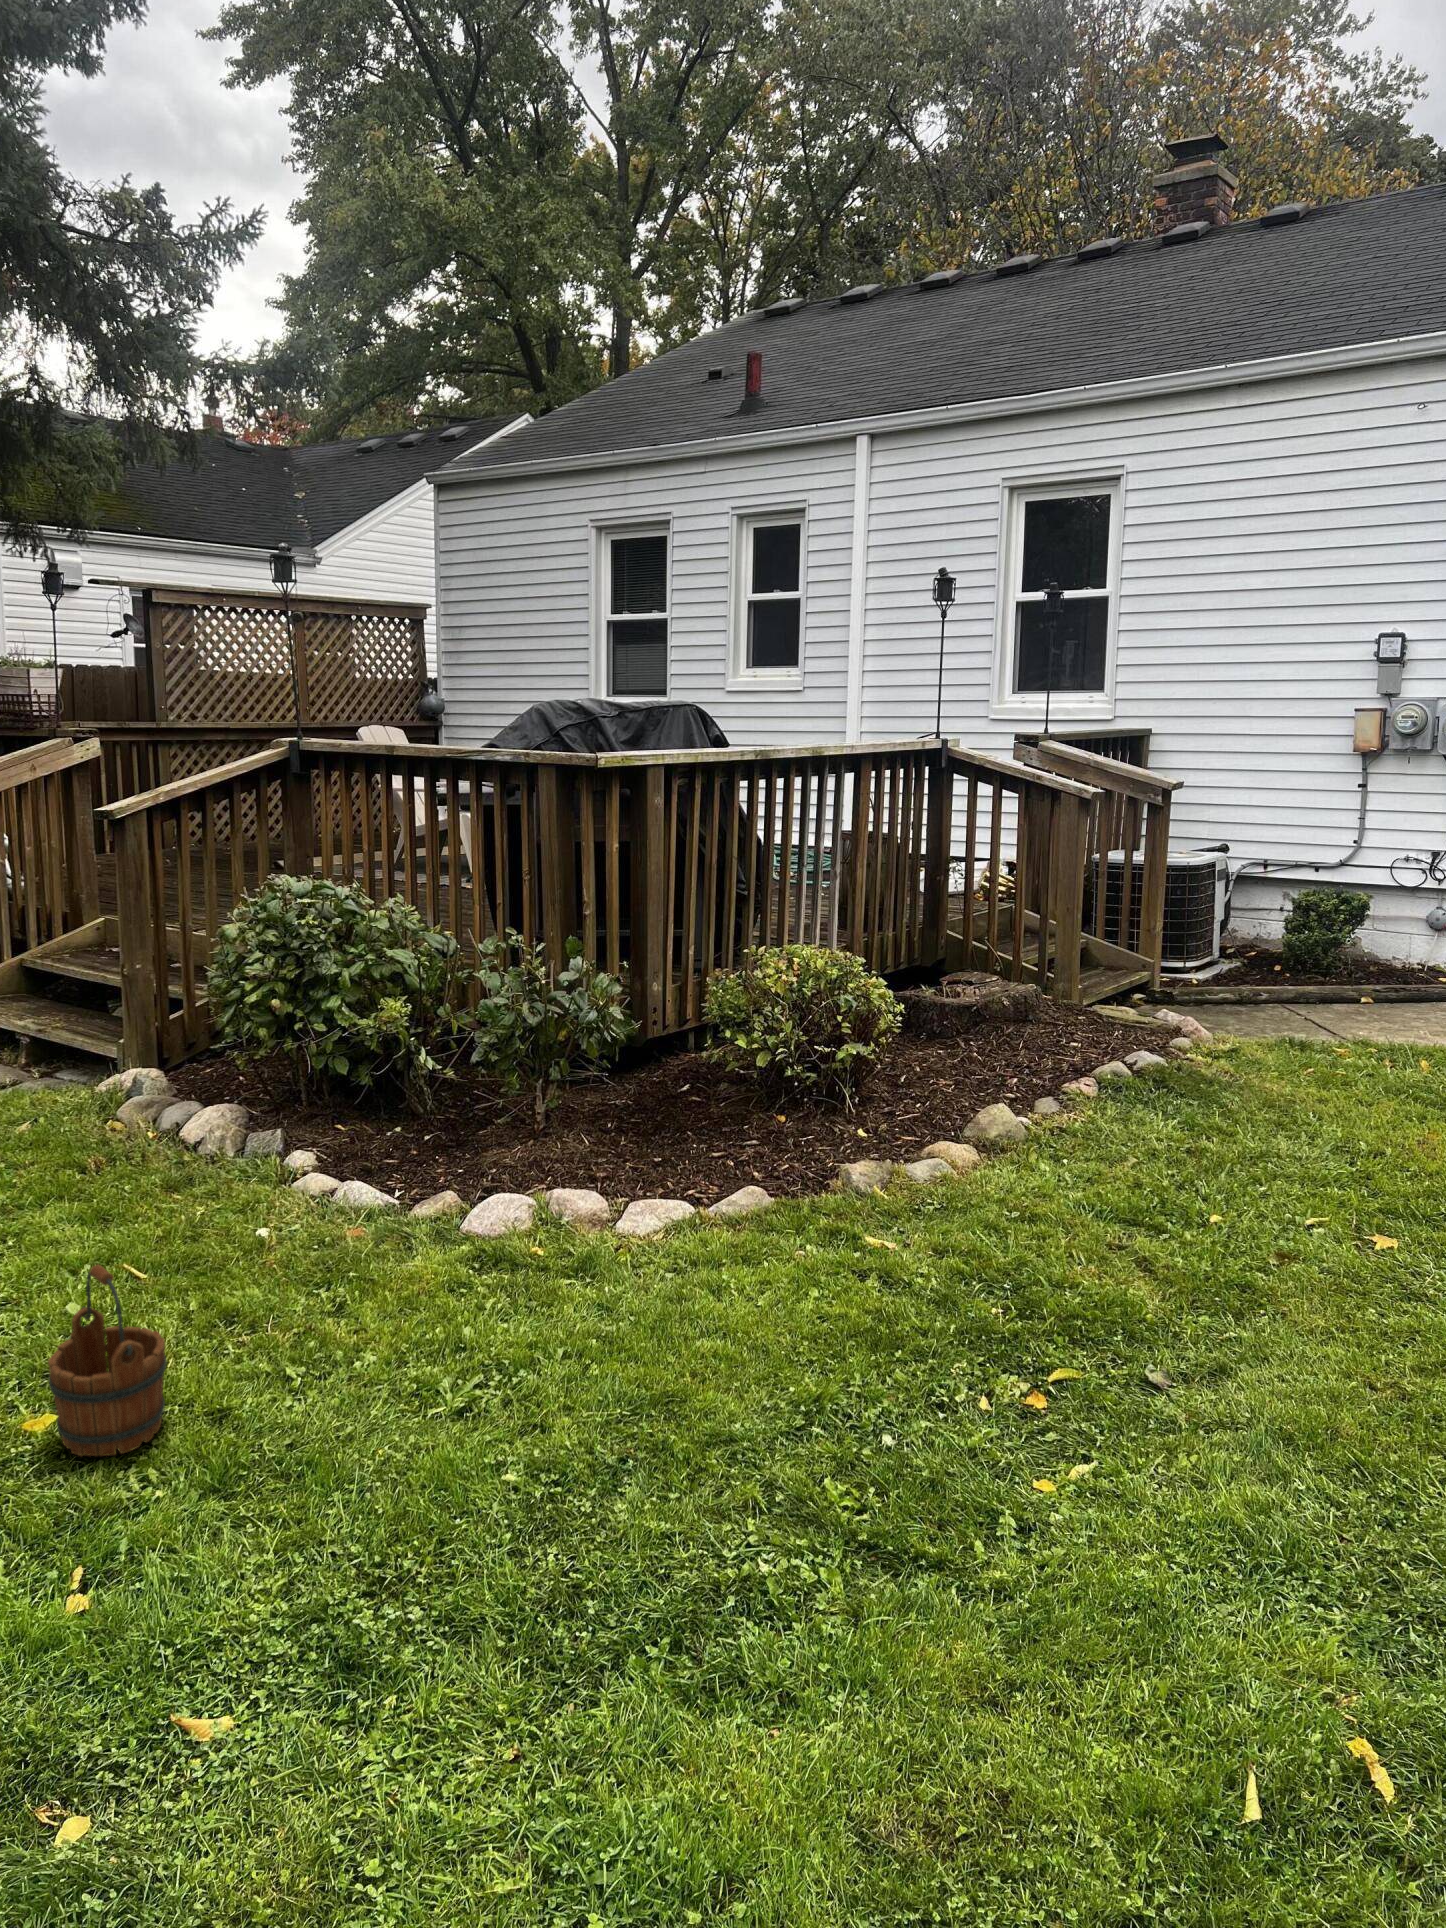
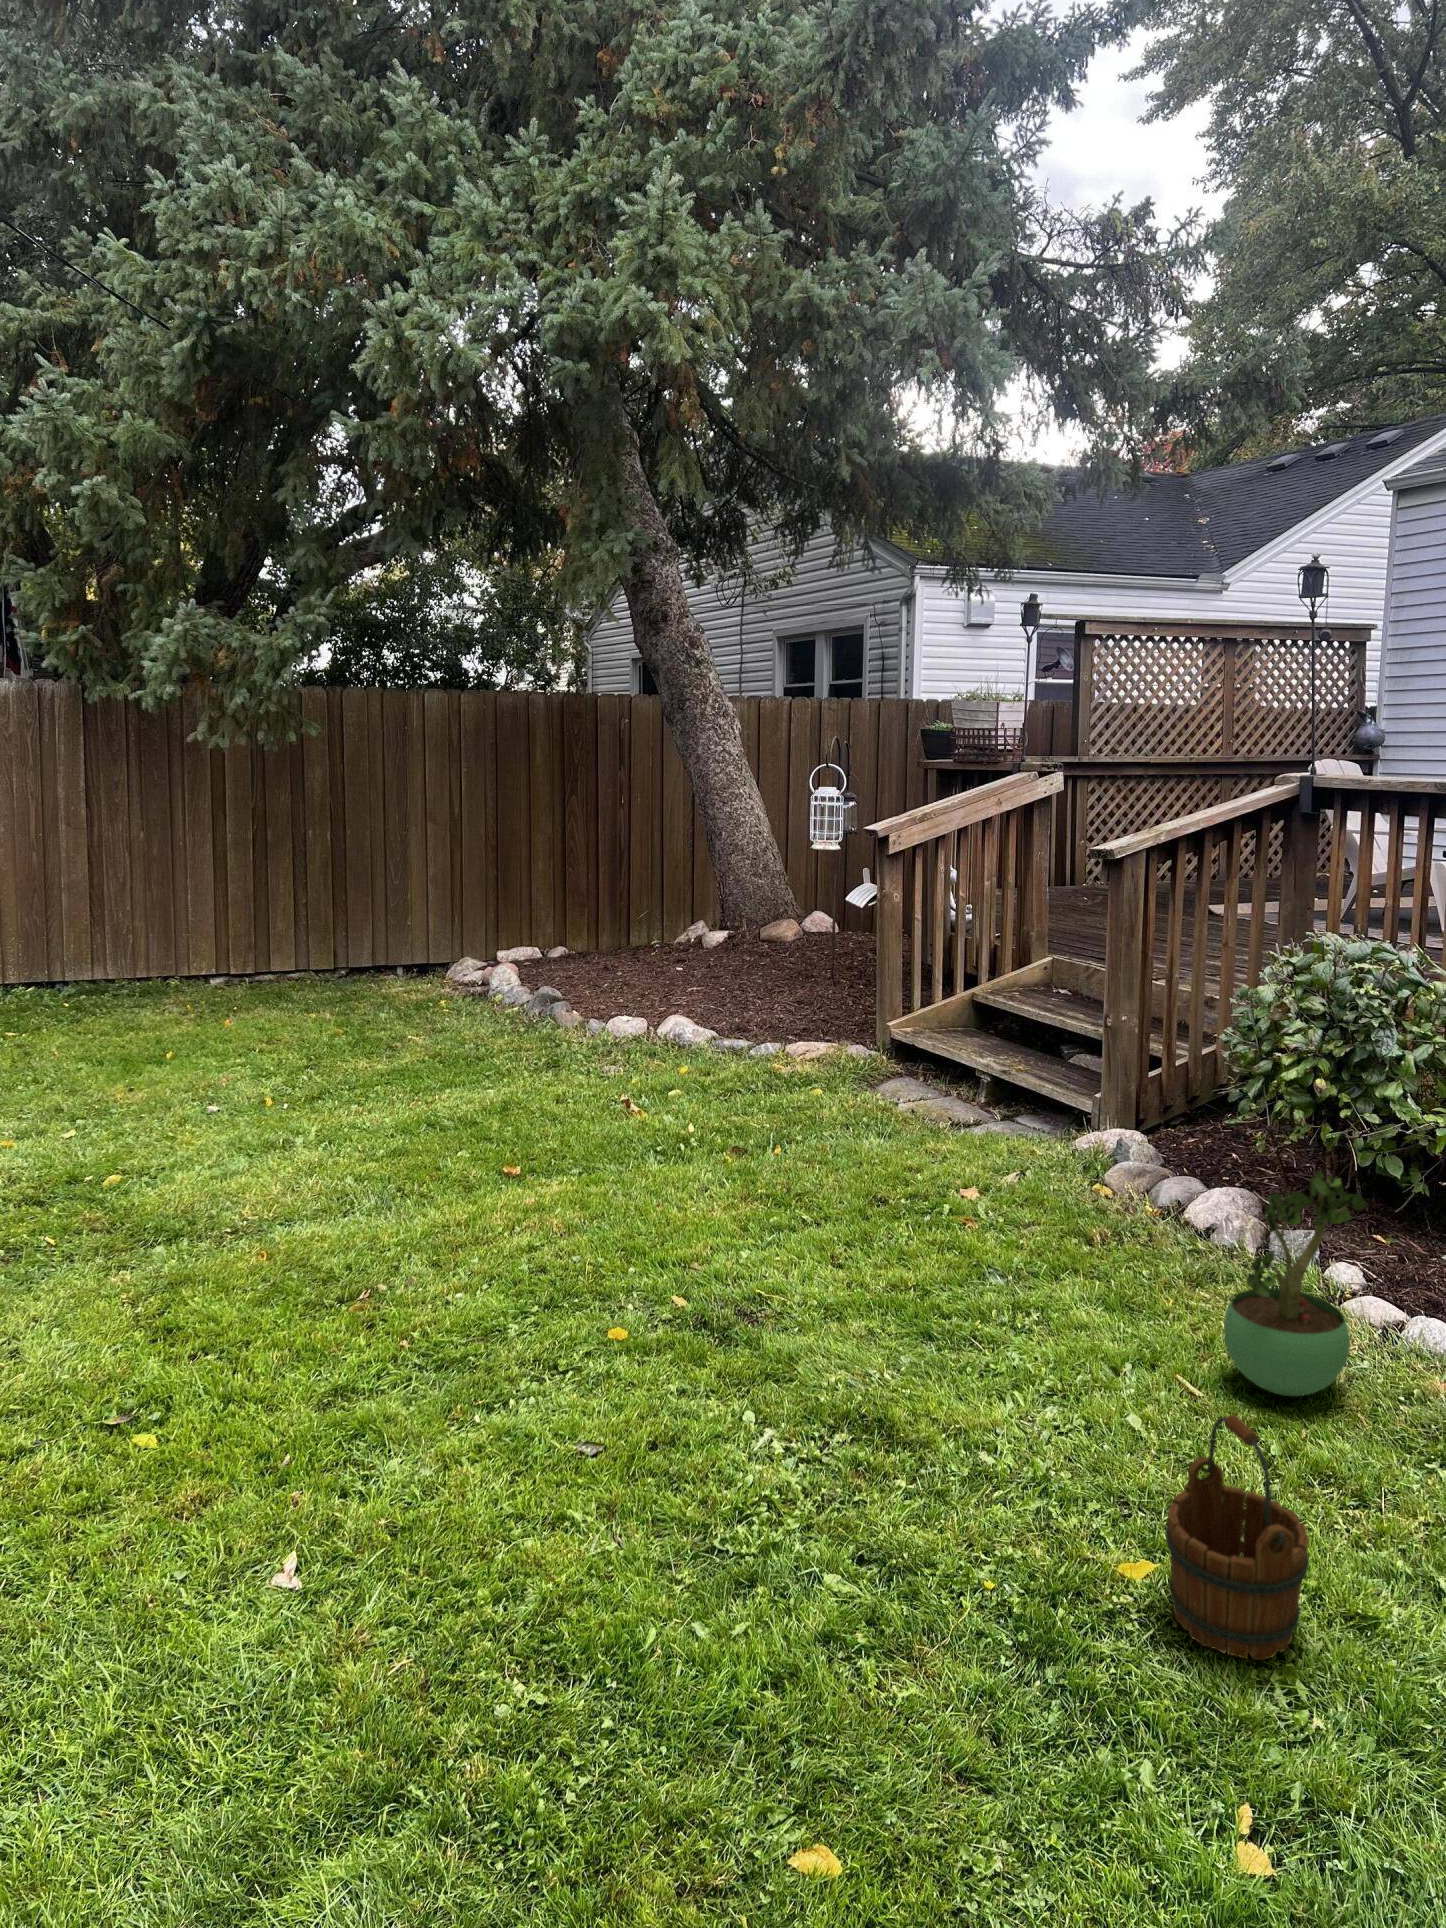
potted plant: none [162,1067,274,1259] -> present [1224,1170,1367,1396]

